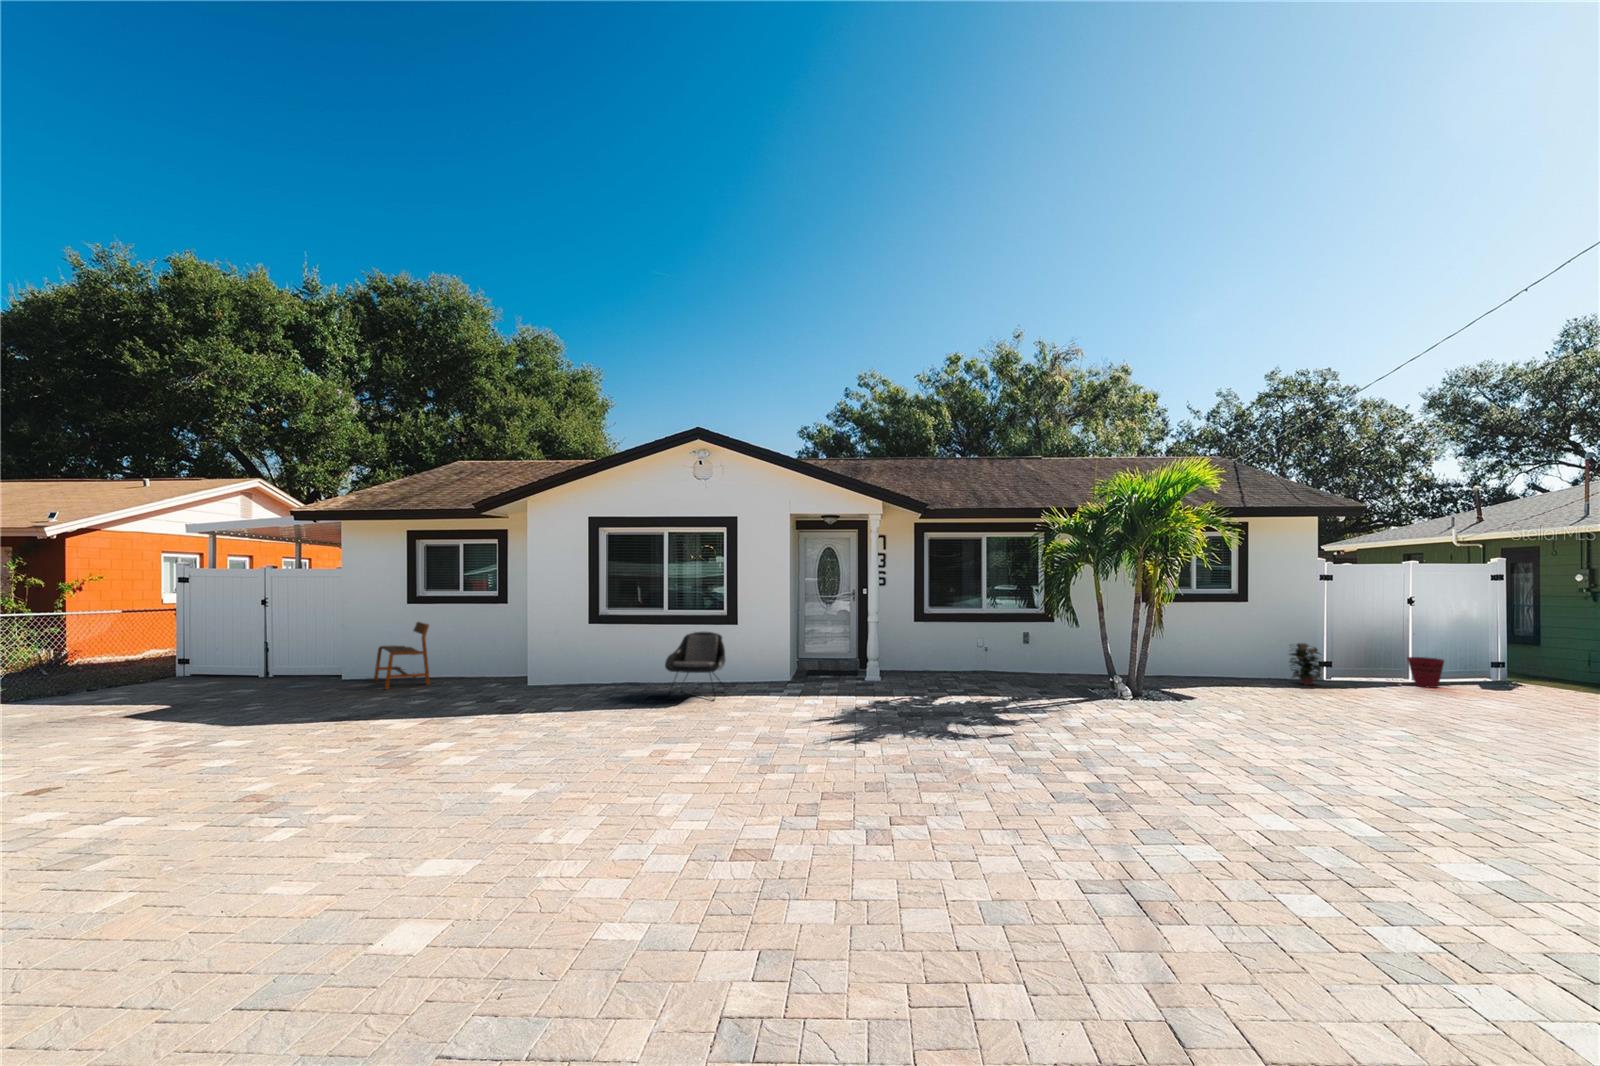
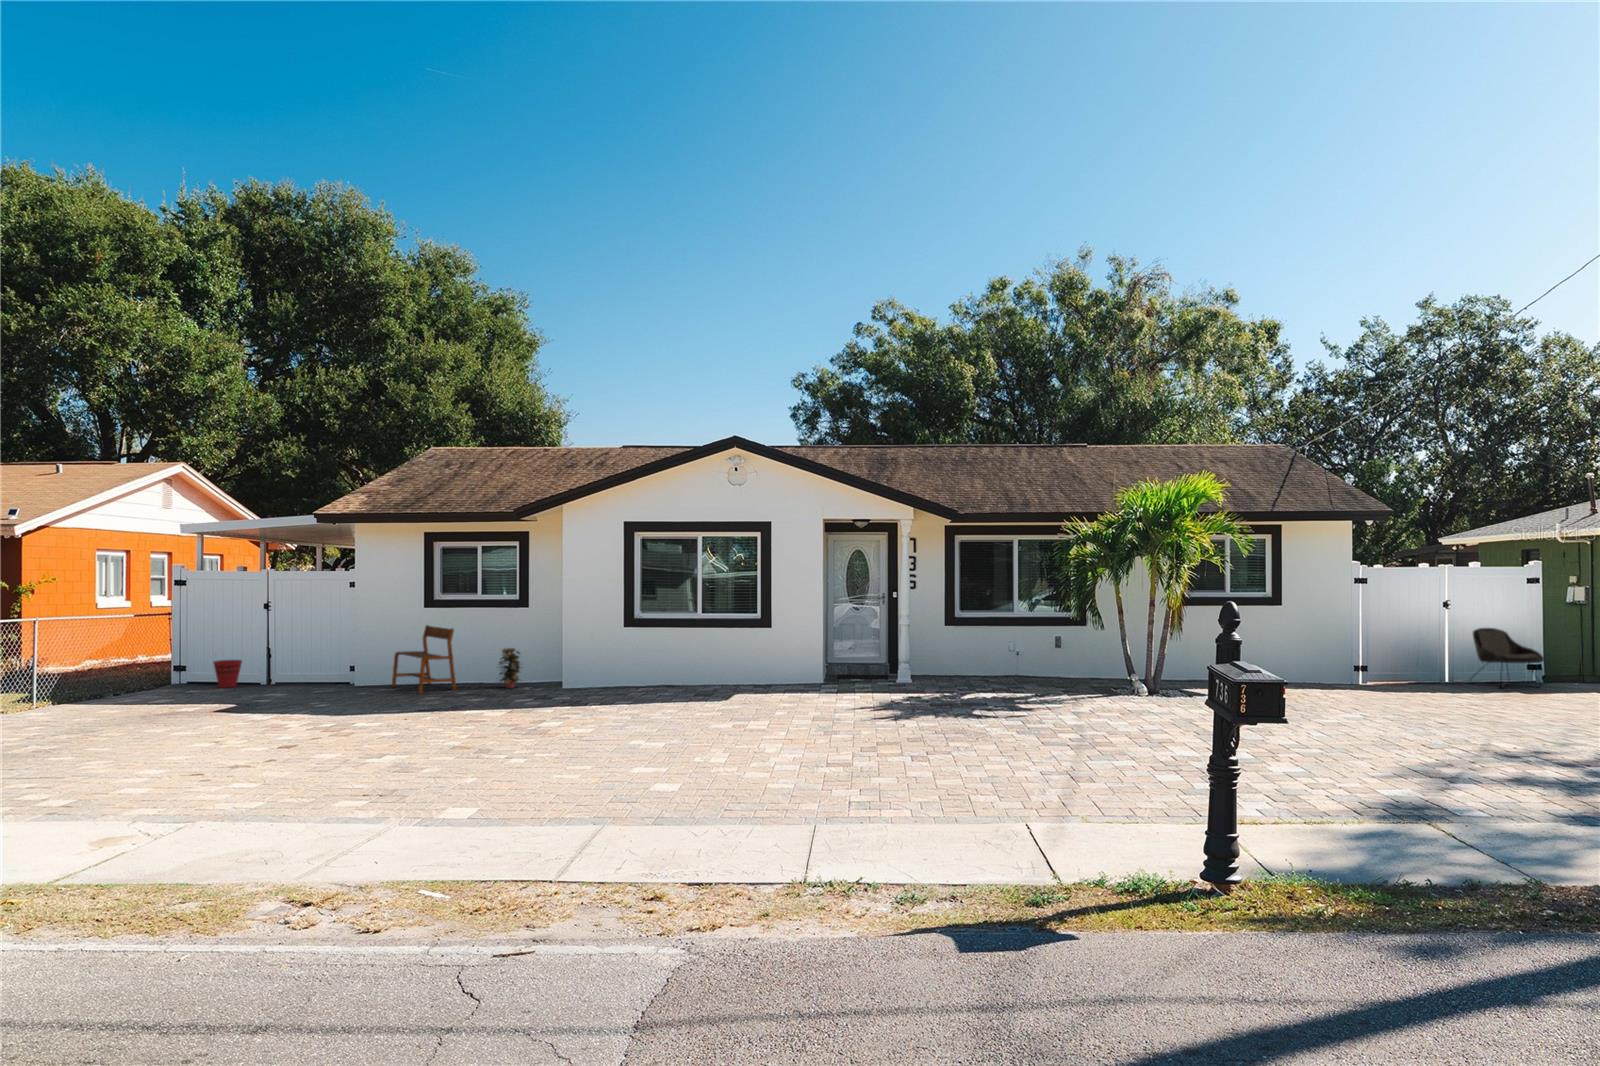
lounge chair: present [665,632,726,701] -> present [1473,628,1544,688]
decorative plant: present [1290,643,1321,685] -> present [499,648,521,688]
bucket: present [1407,657,1444,688] -> present [213,660,242,688]

